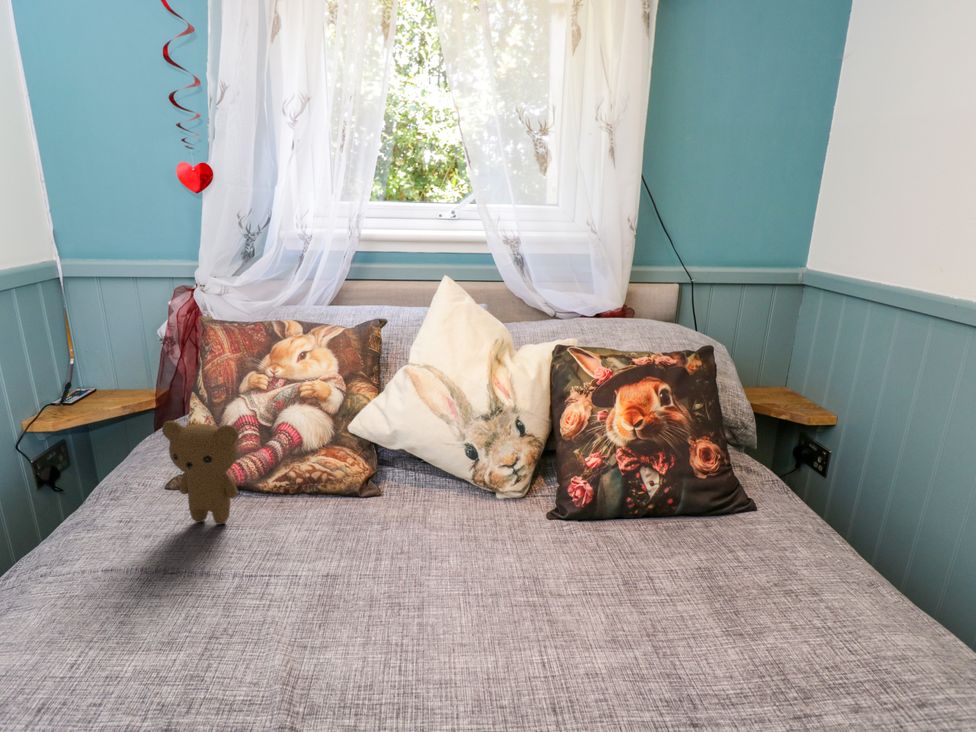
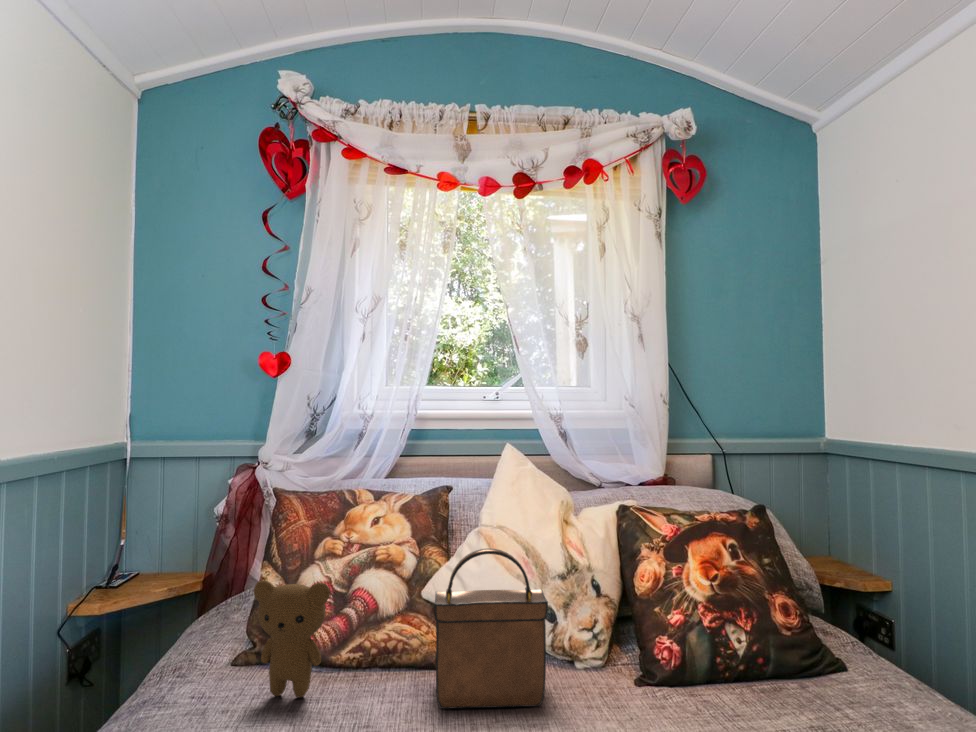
handbag: none [341,395,456,540] -> present [434,548,548,709]

